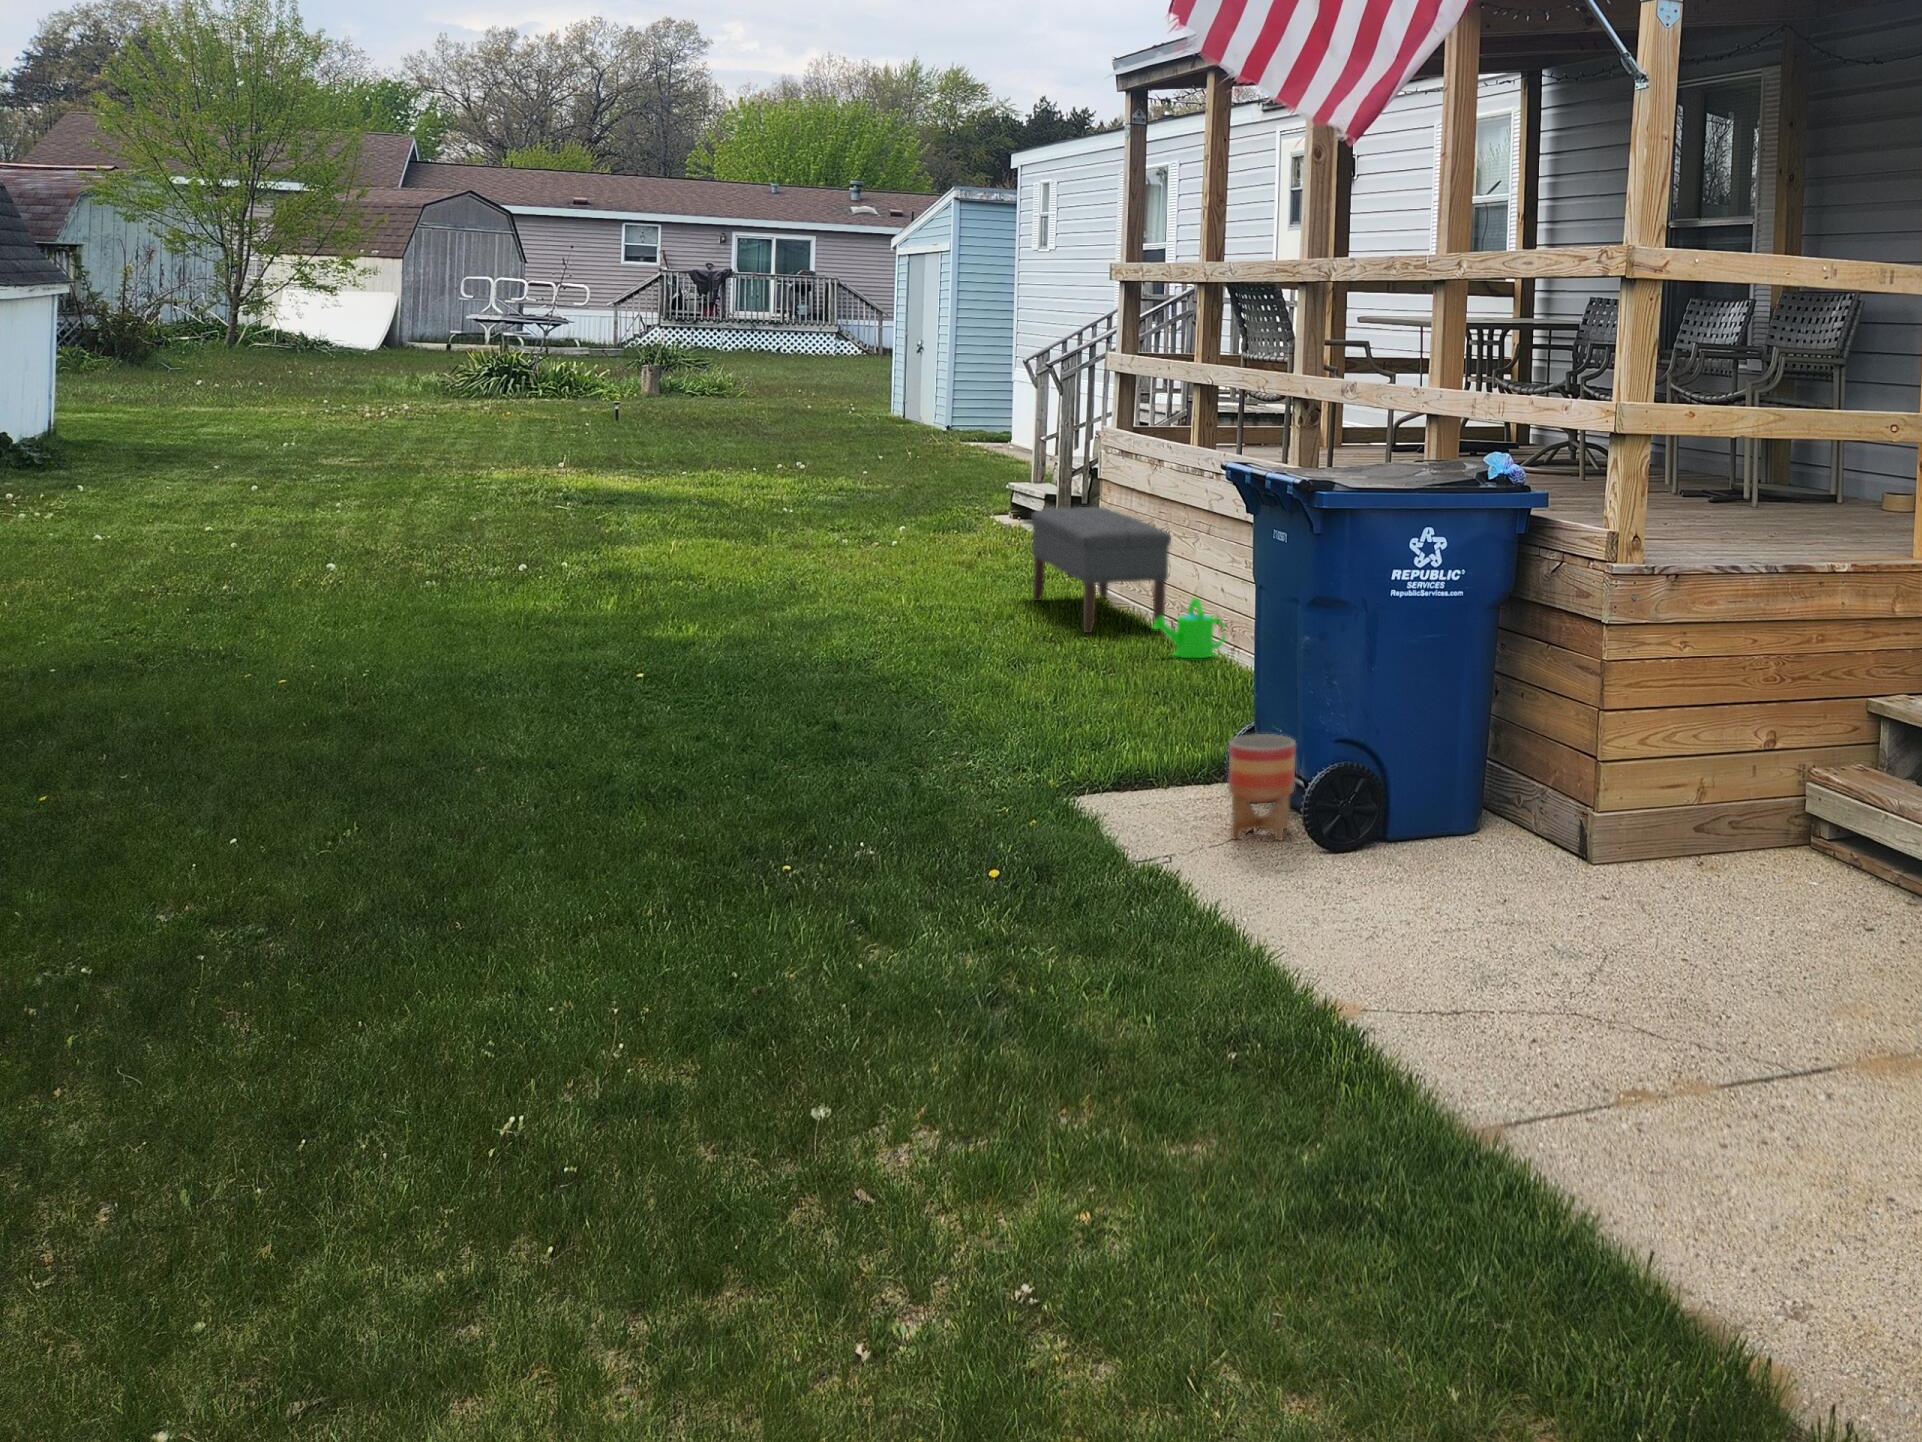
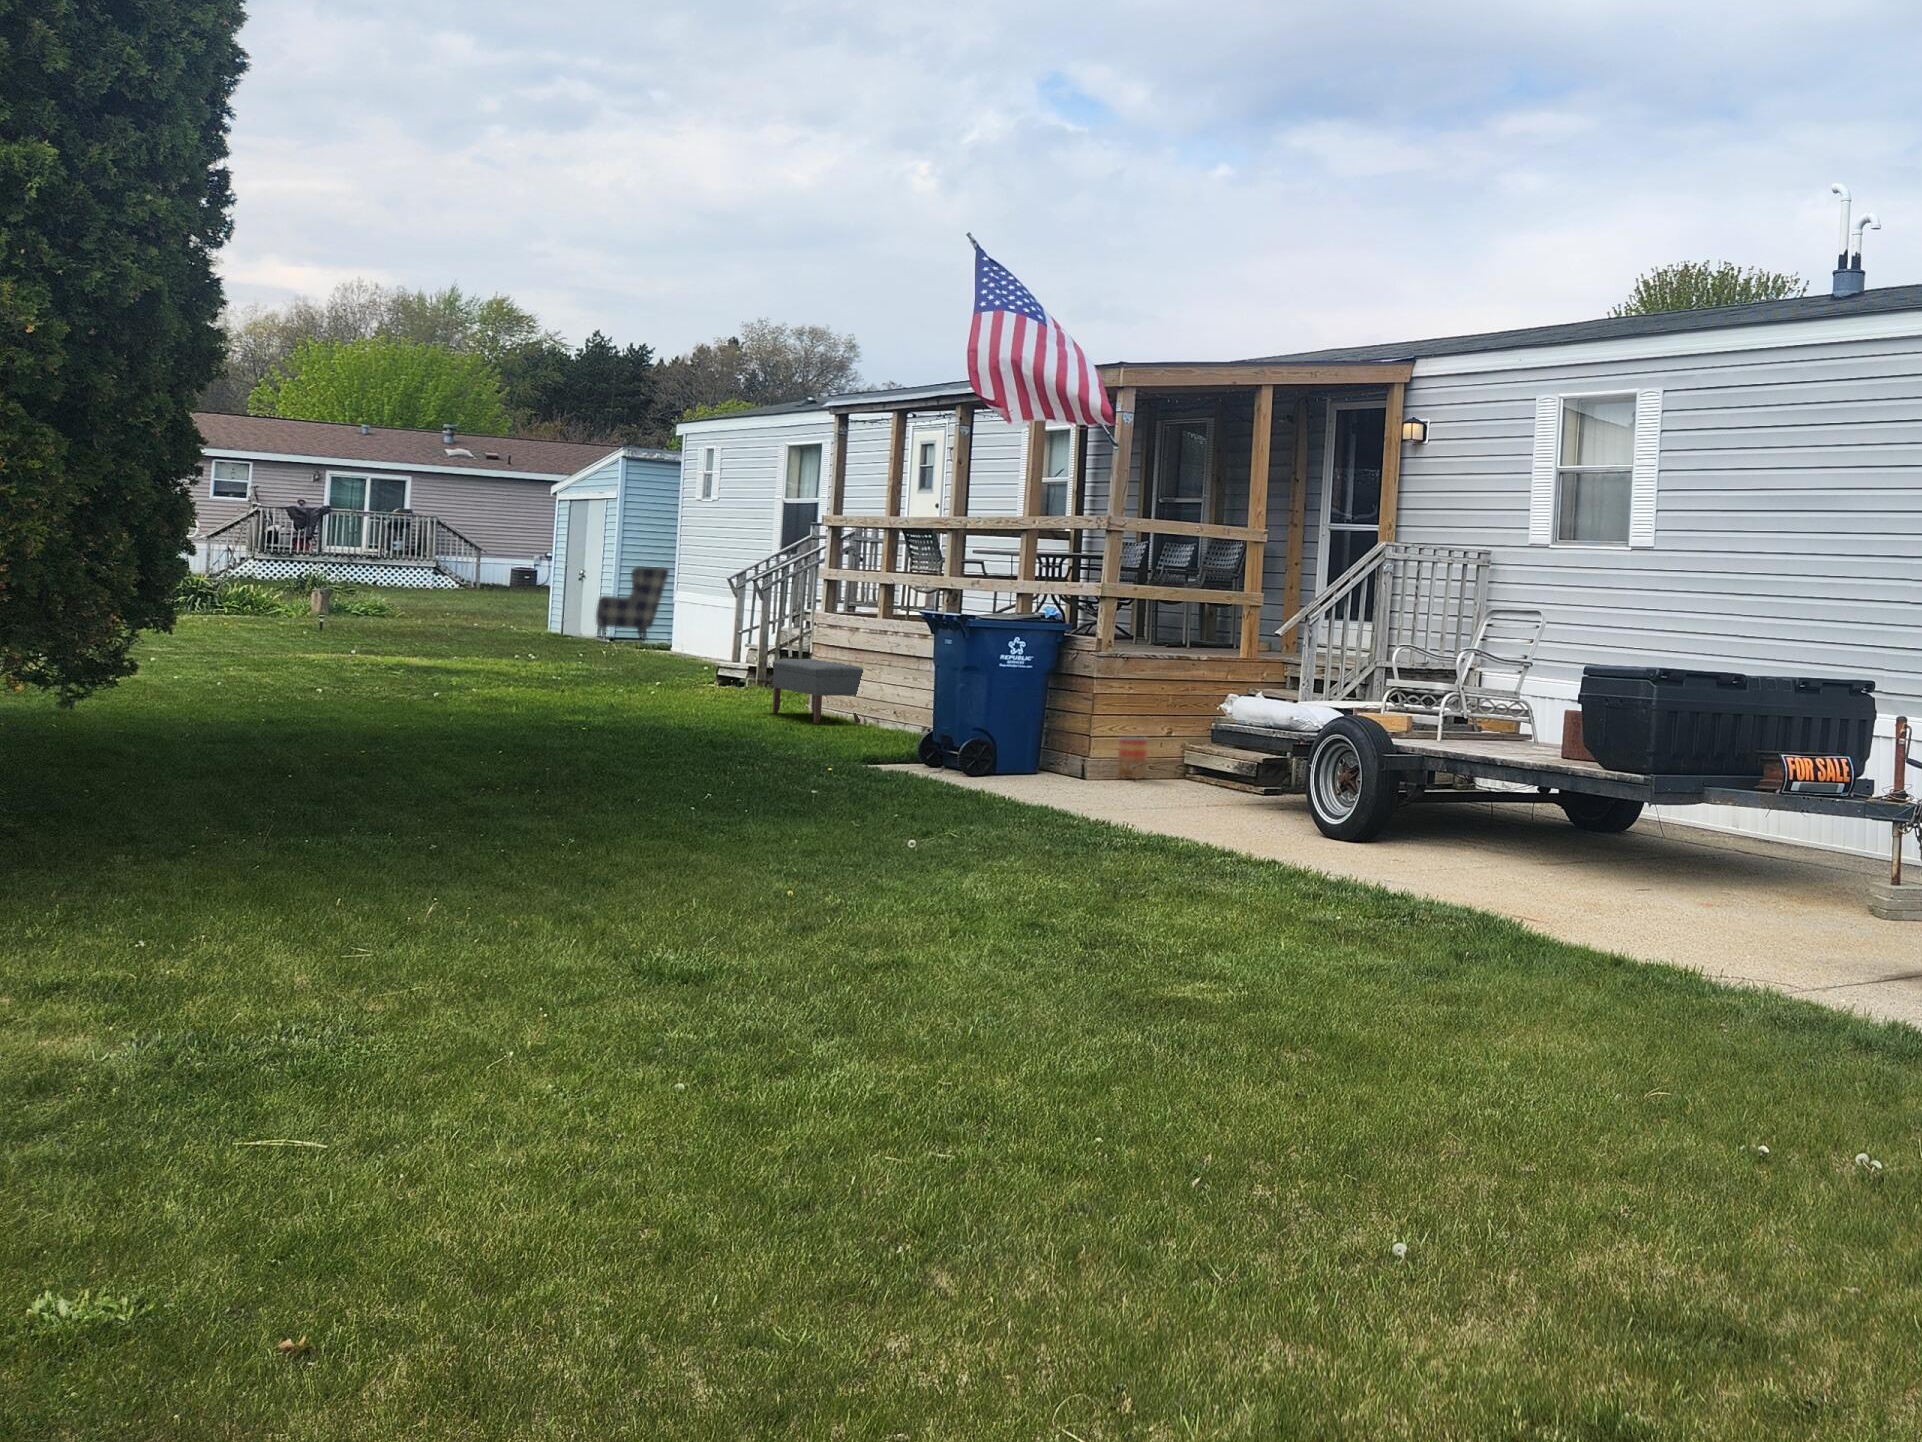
chair: none [930,335,1013,428] -> present [596,566,669,639]
watering can: present [1153,598,1225,658] -> none [860,699,903,732]
planter: present [1228,734,1295,840] -> present [1118,737,1148,778]

